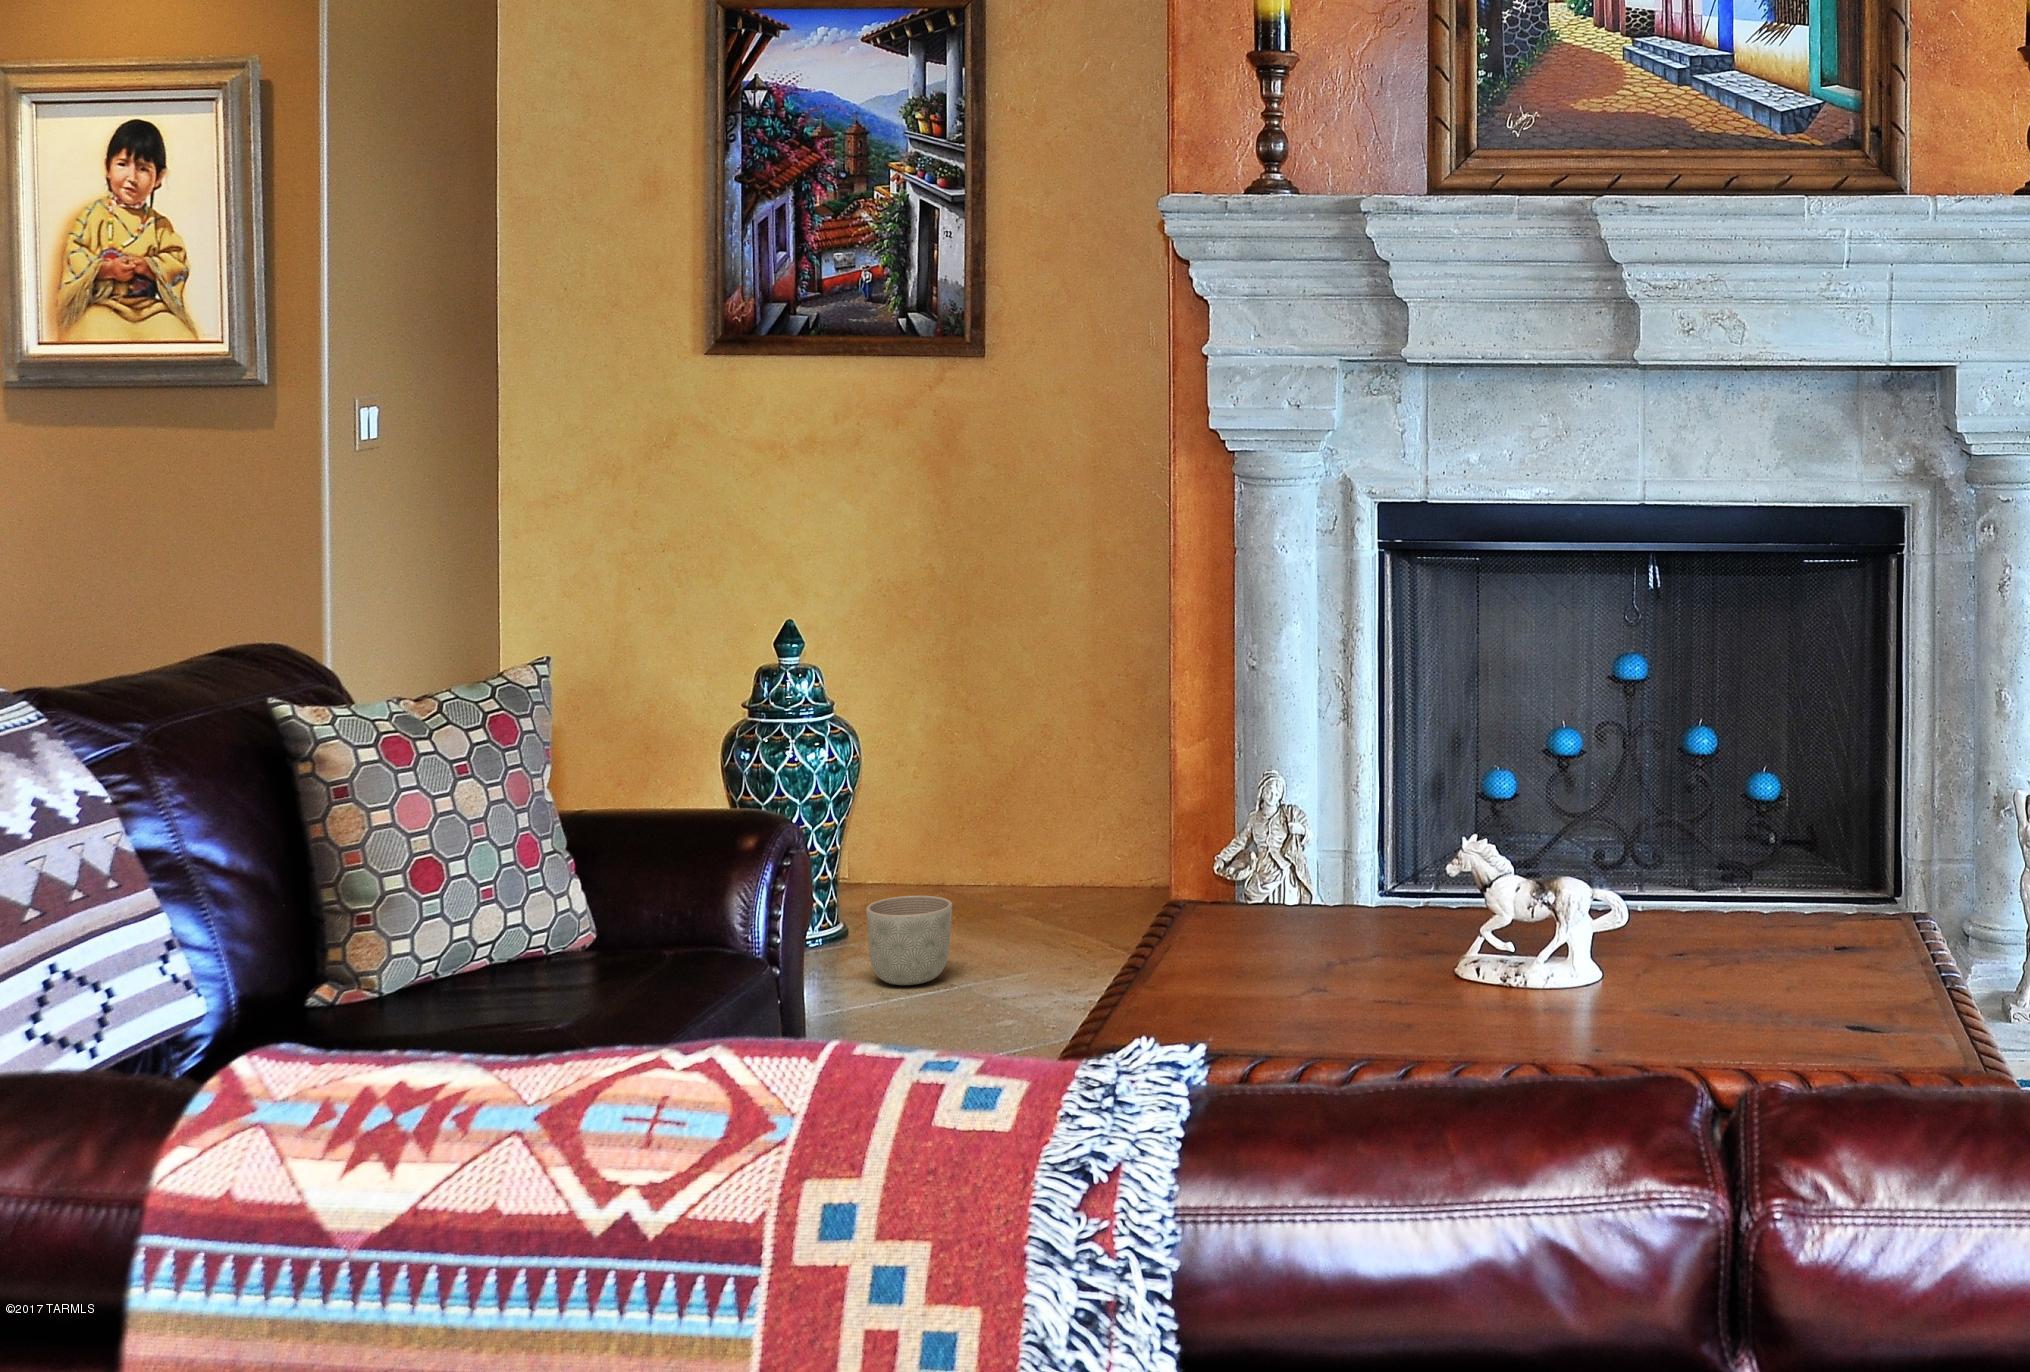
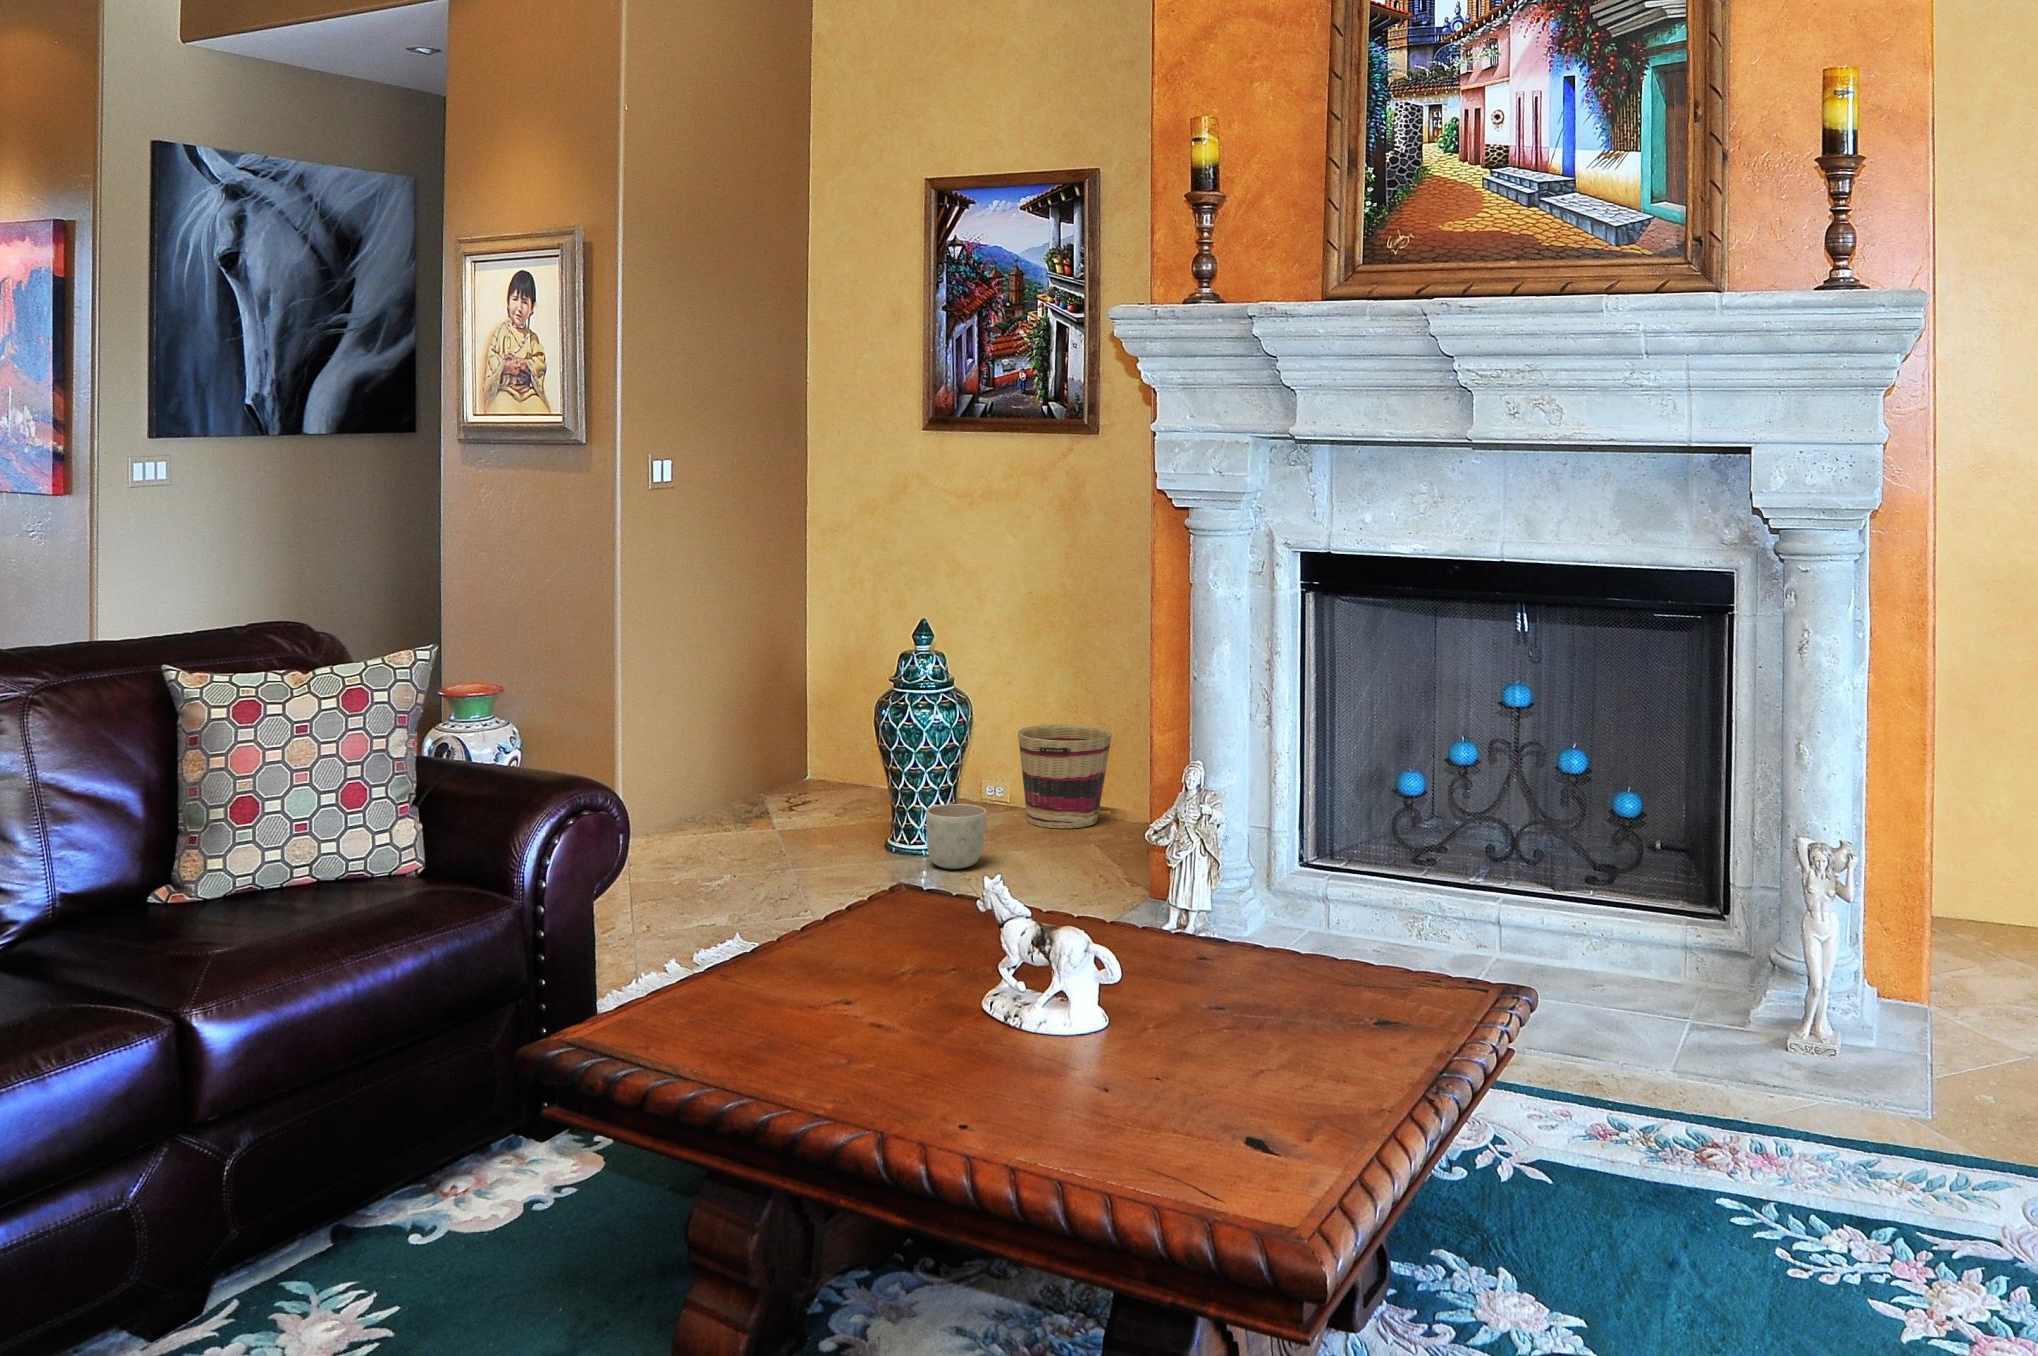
basket: none [915,771,1048,915] -> present [1018,724,1112,828]

